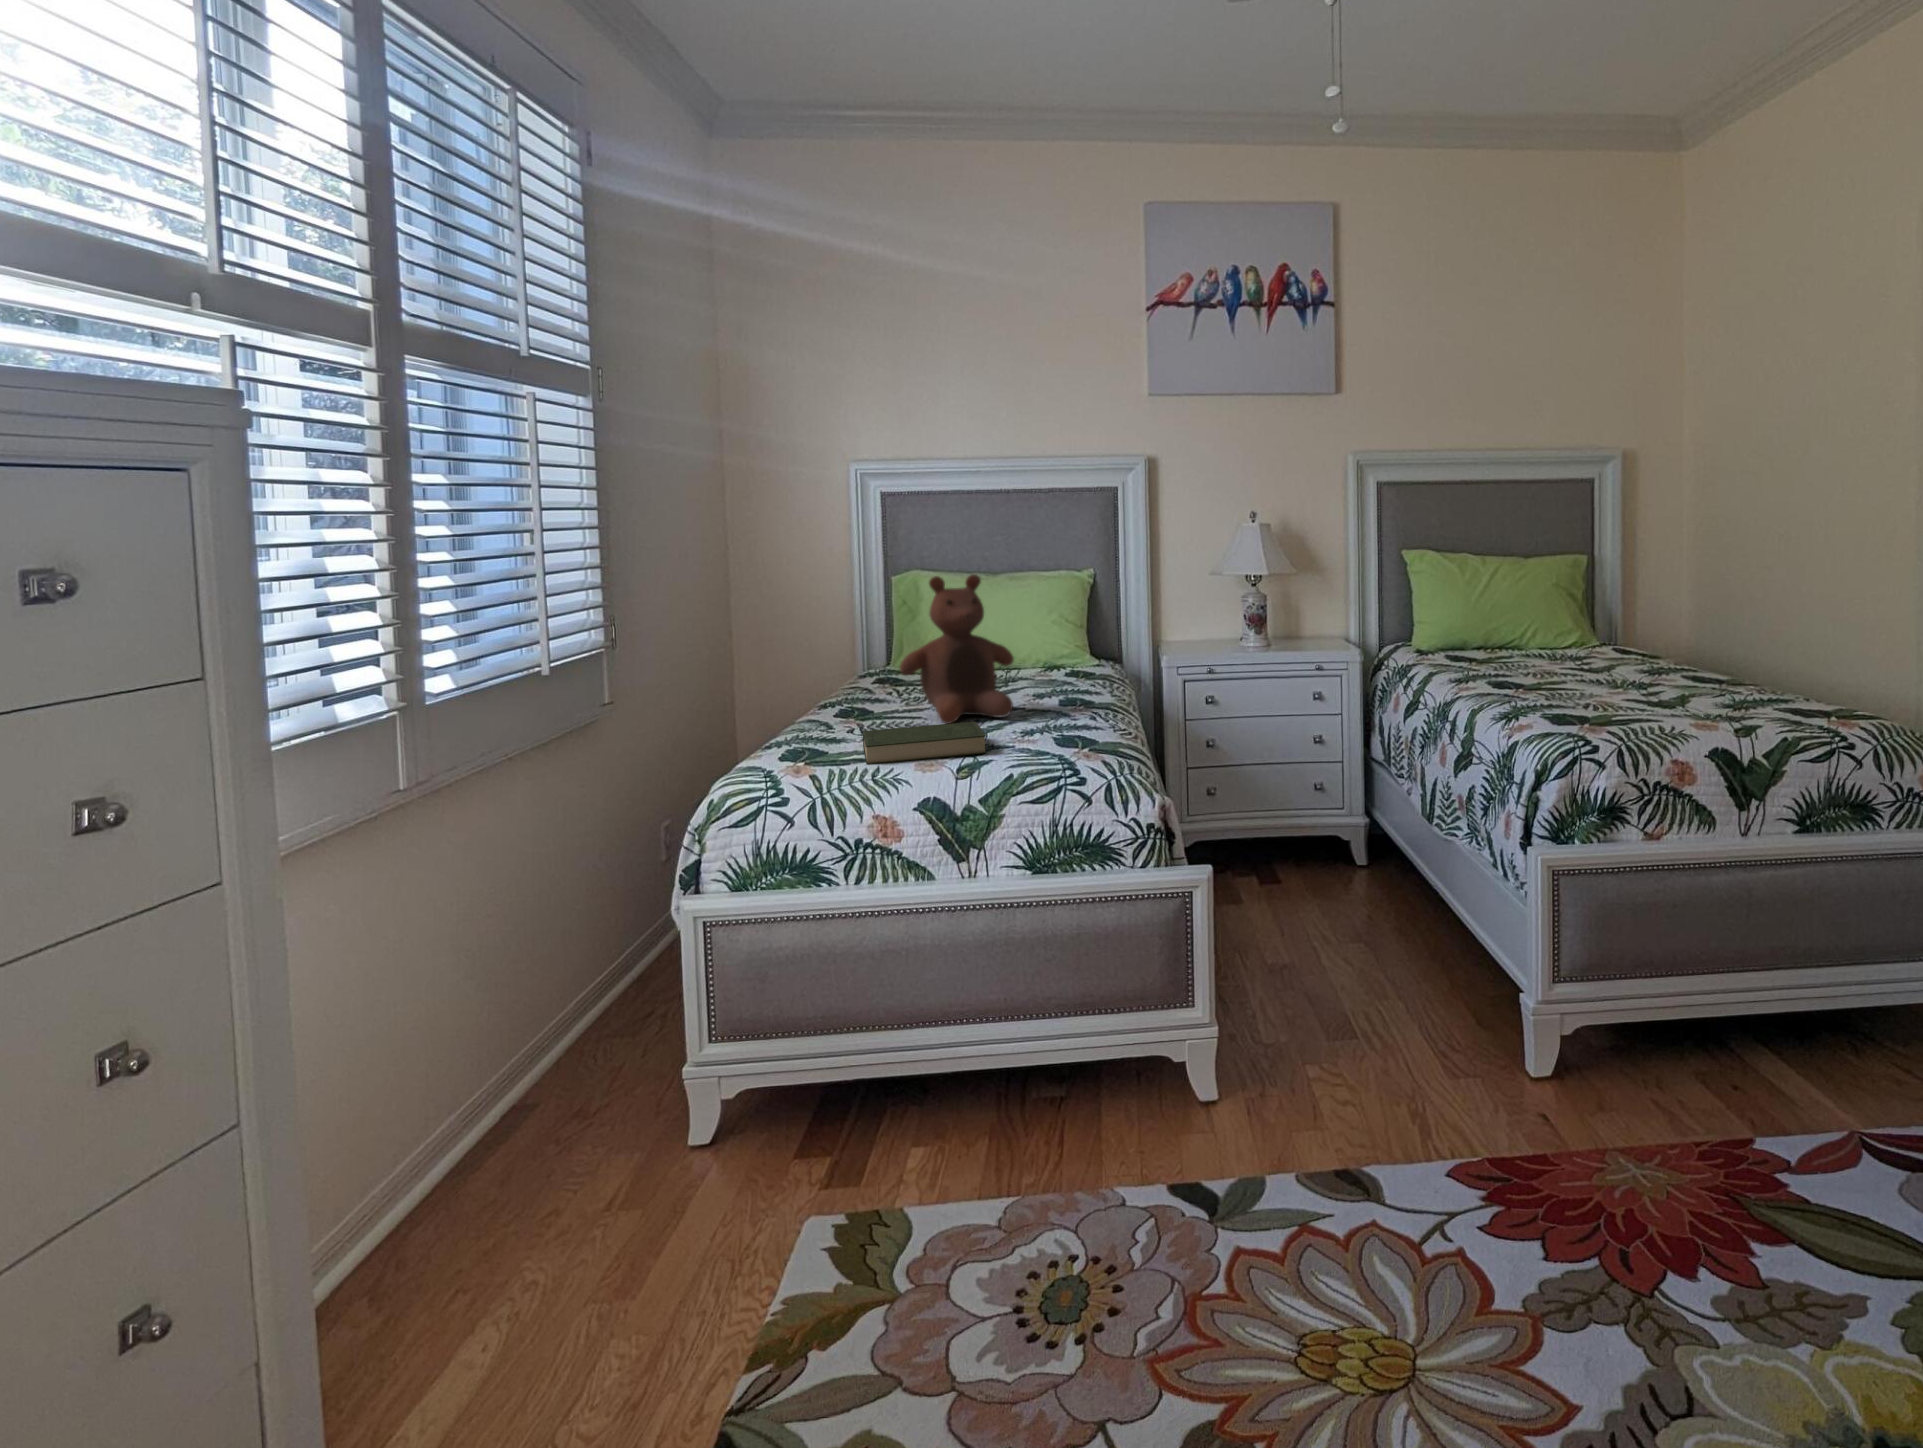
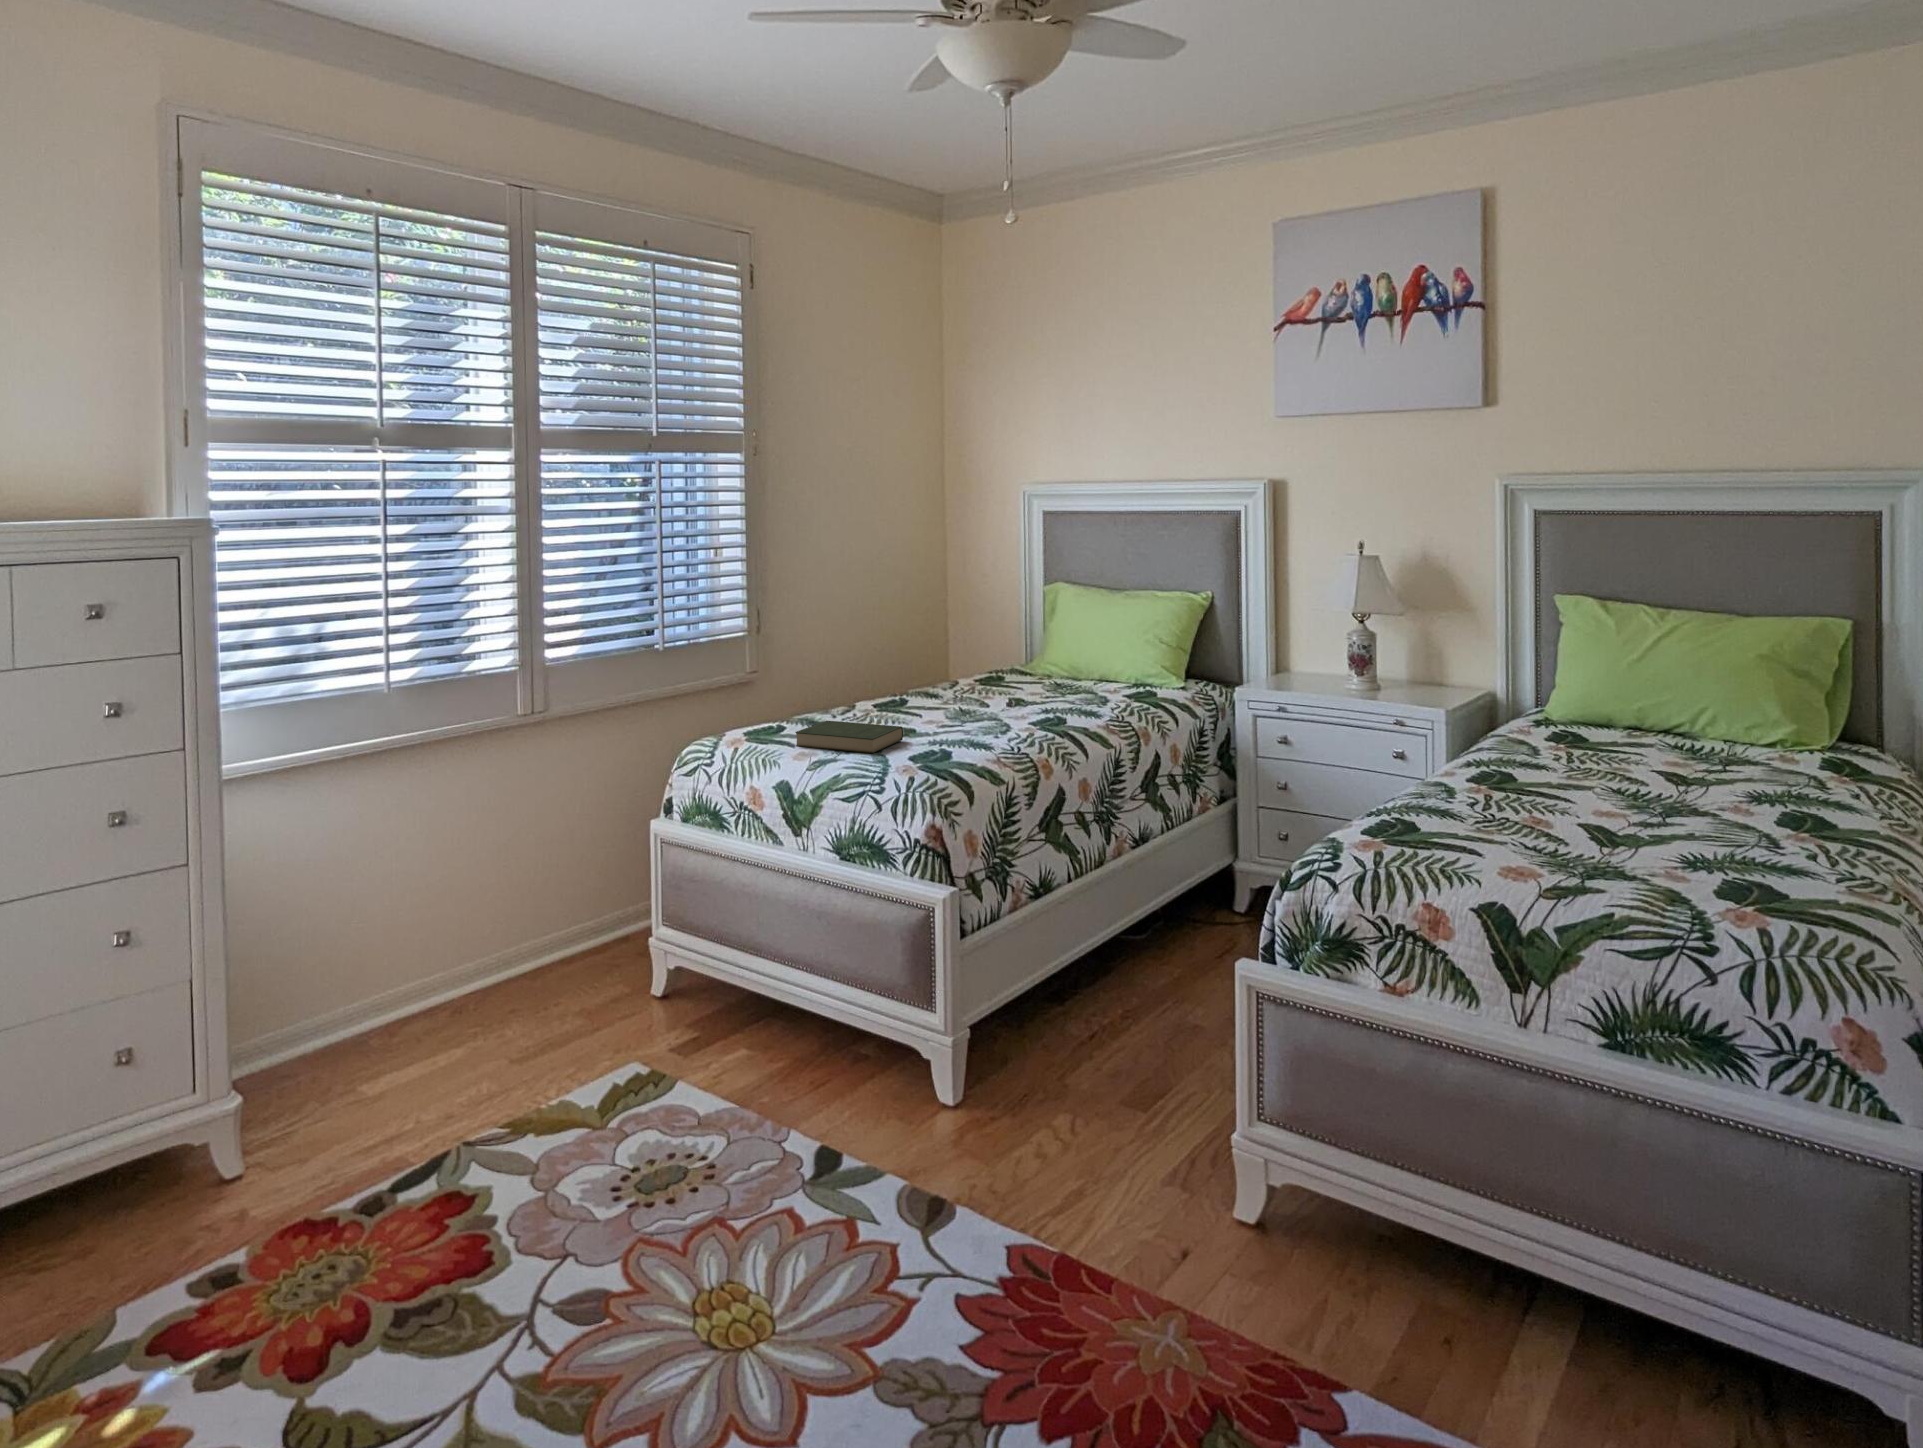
stuffed bear: present [899,574,1014,723] -> none [910,601,1004,727]

